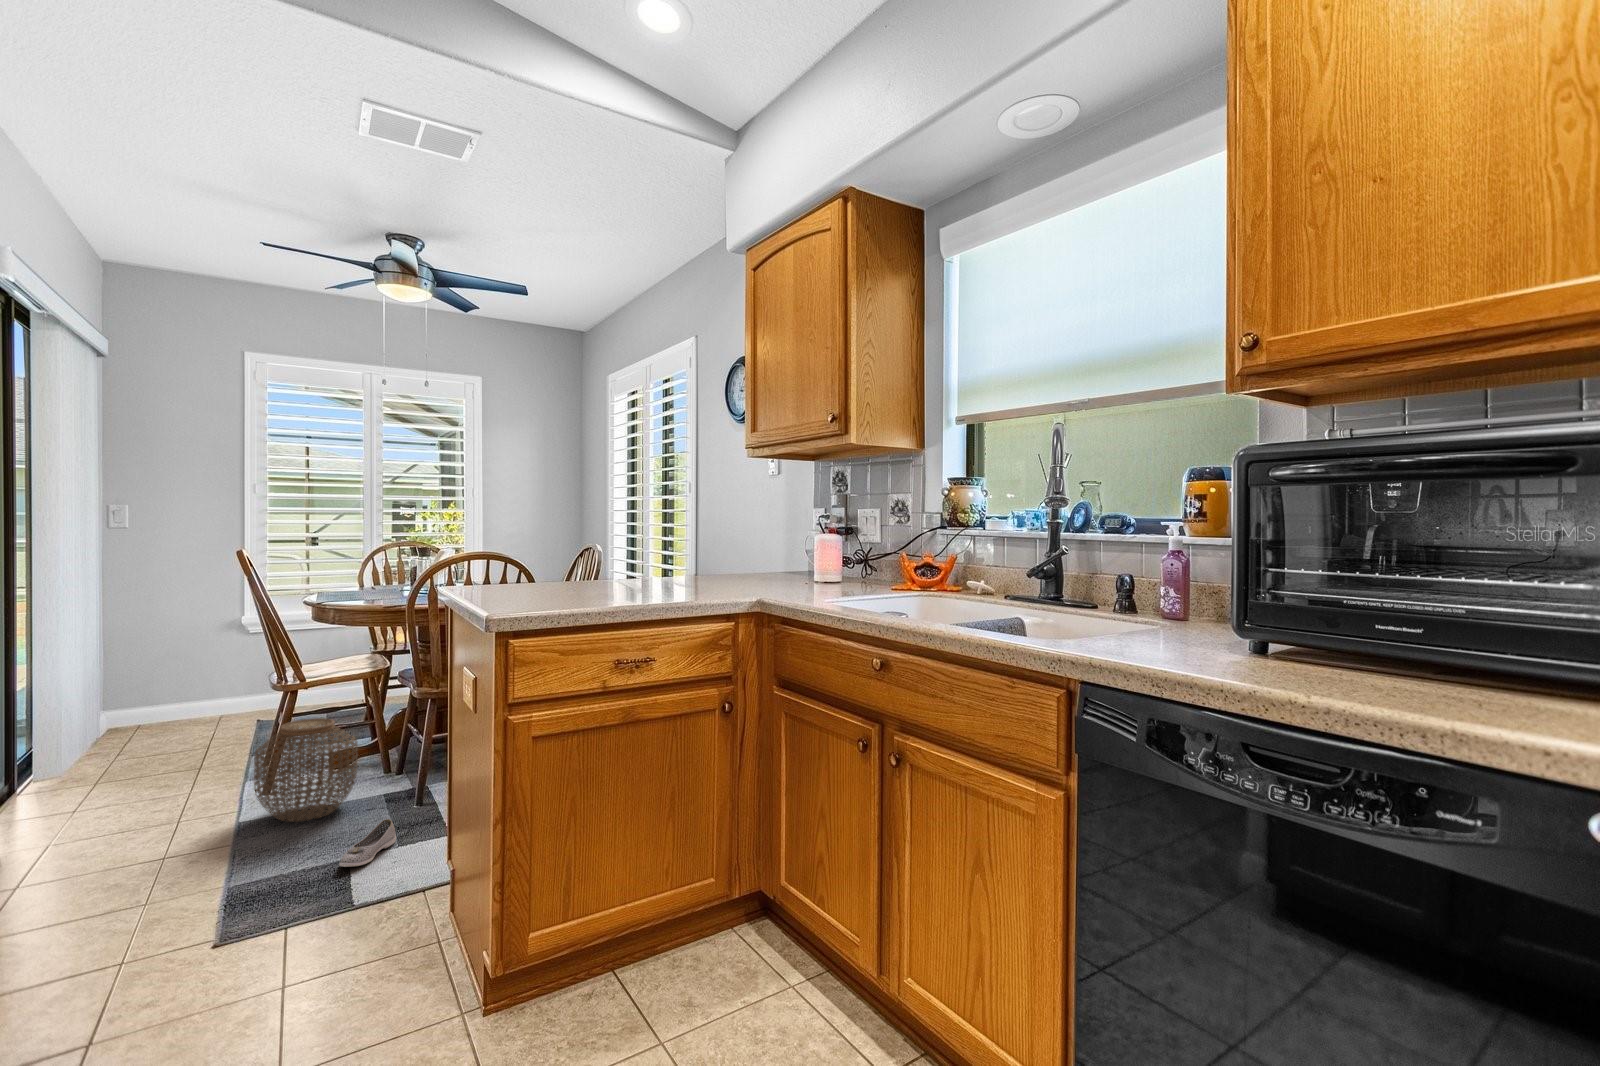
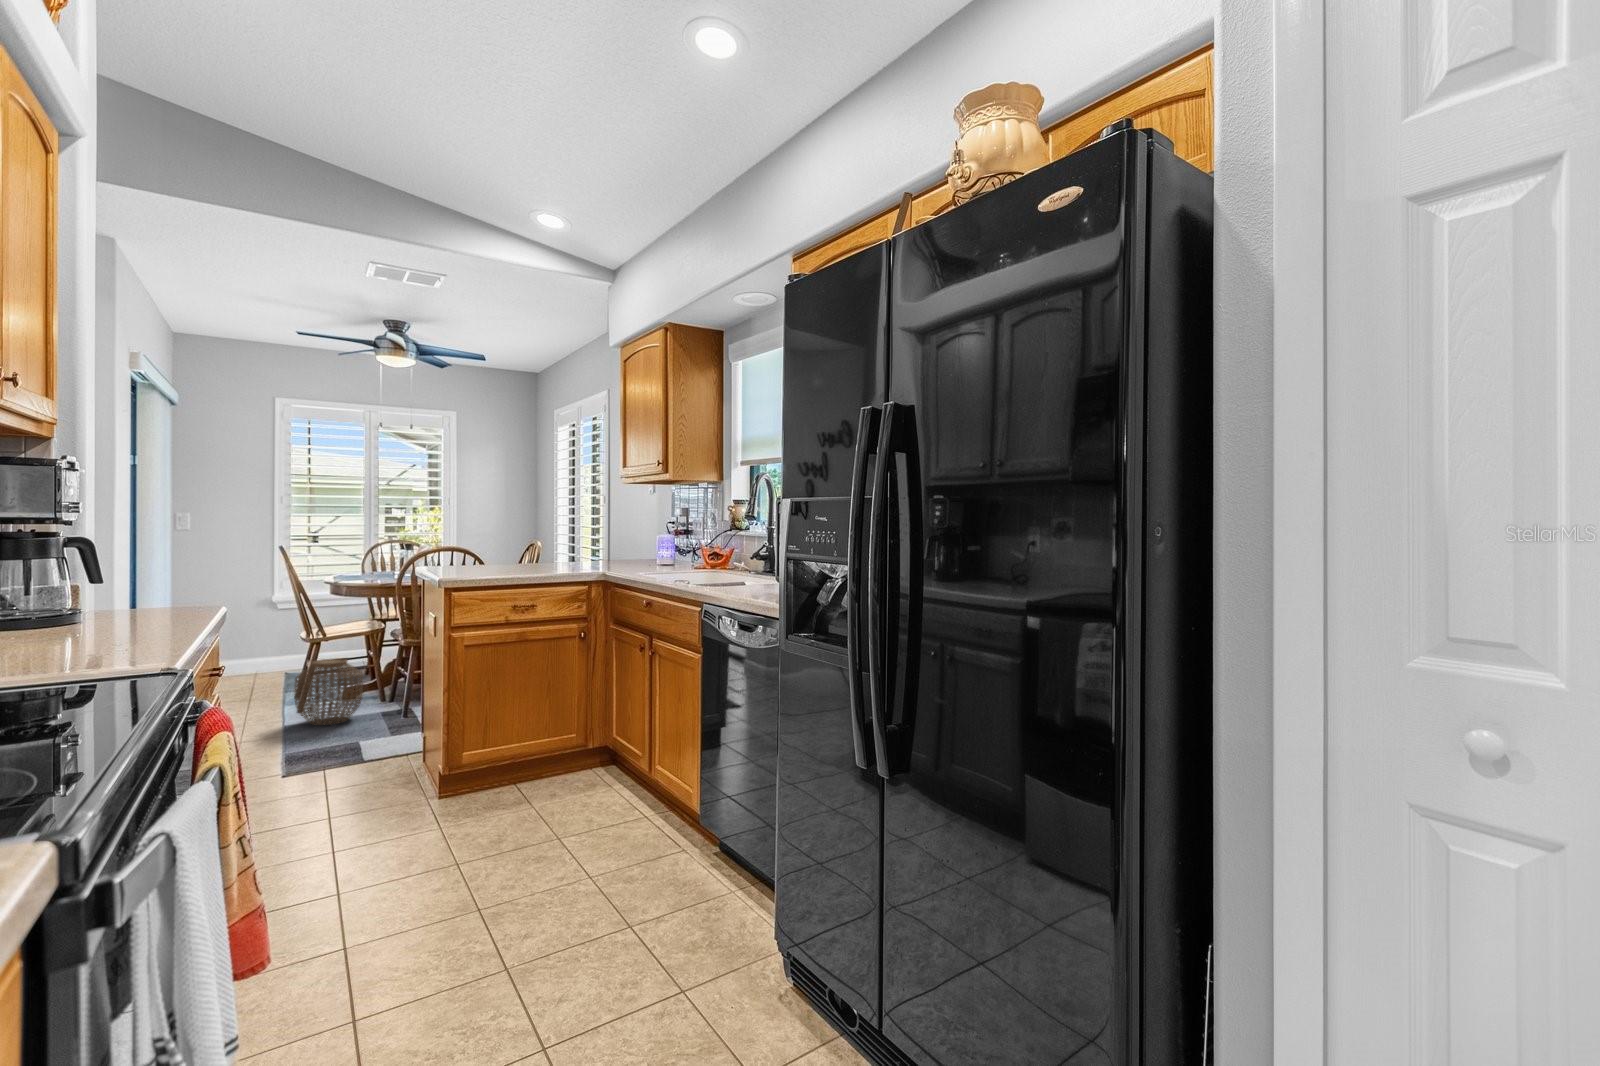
shoe: present [339,819,396,867] -> none [353,719,389,744]

